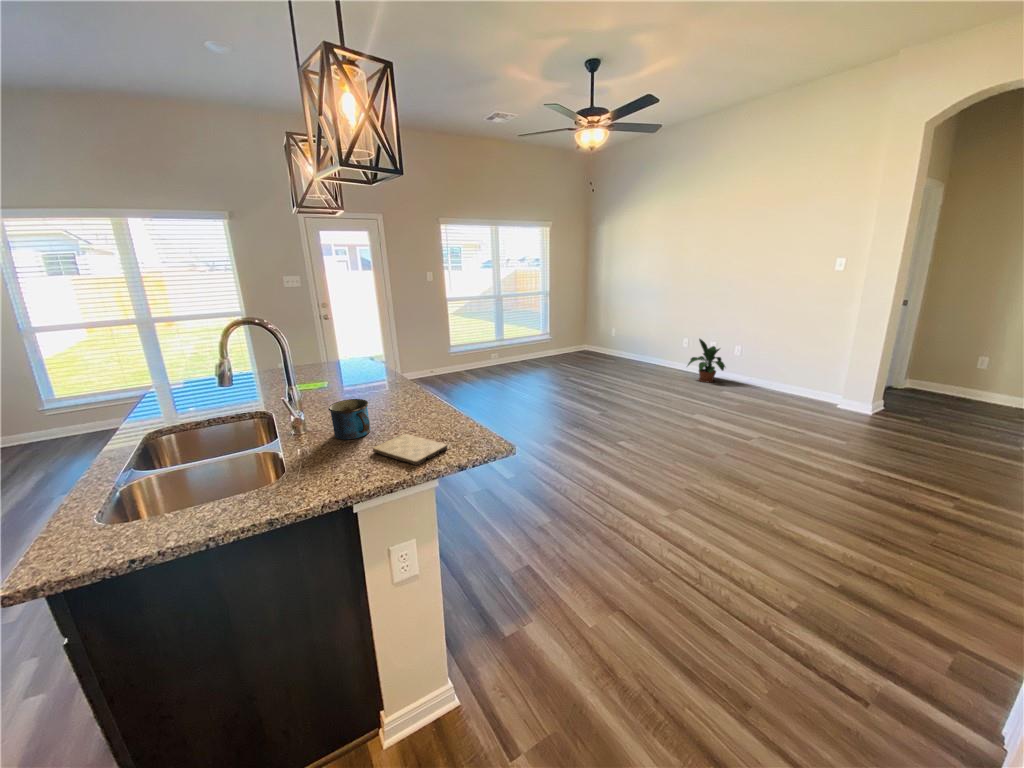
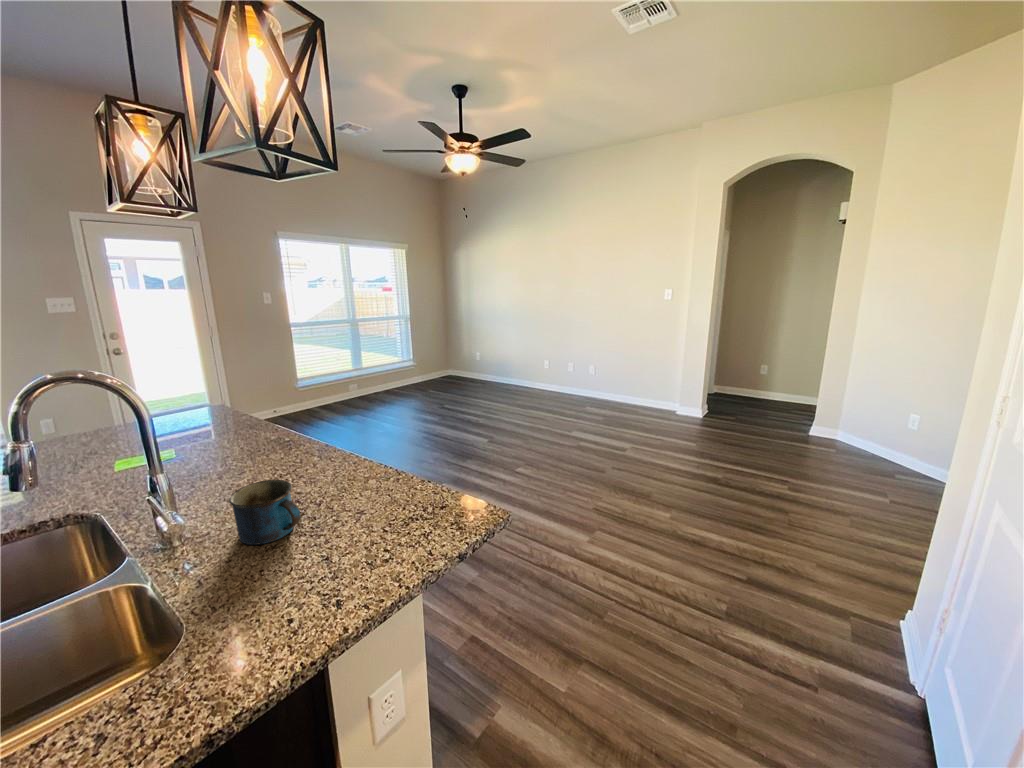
potted plant: present [687,339,725,383] -> none [554,359,588,400]
cutting board: present [373,434,447,466] -> none [322,520,428,569]

